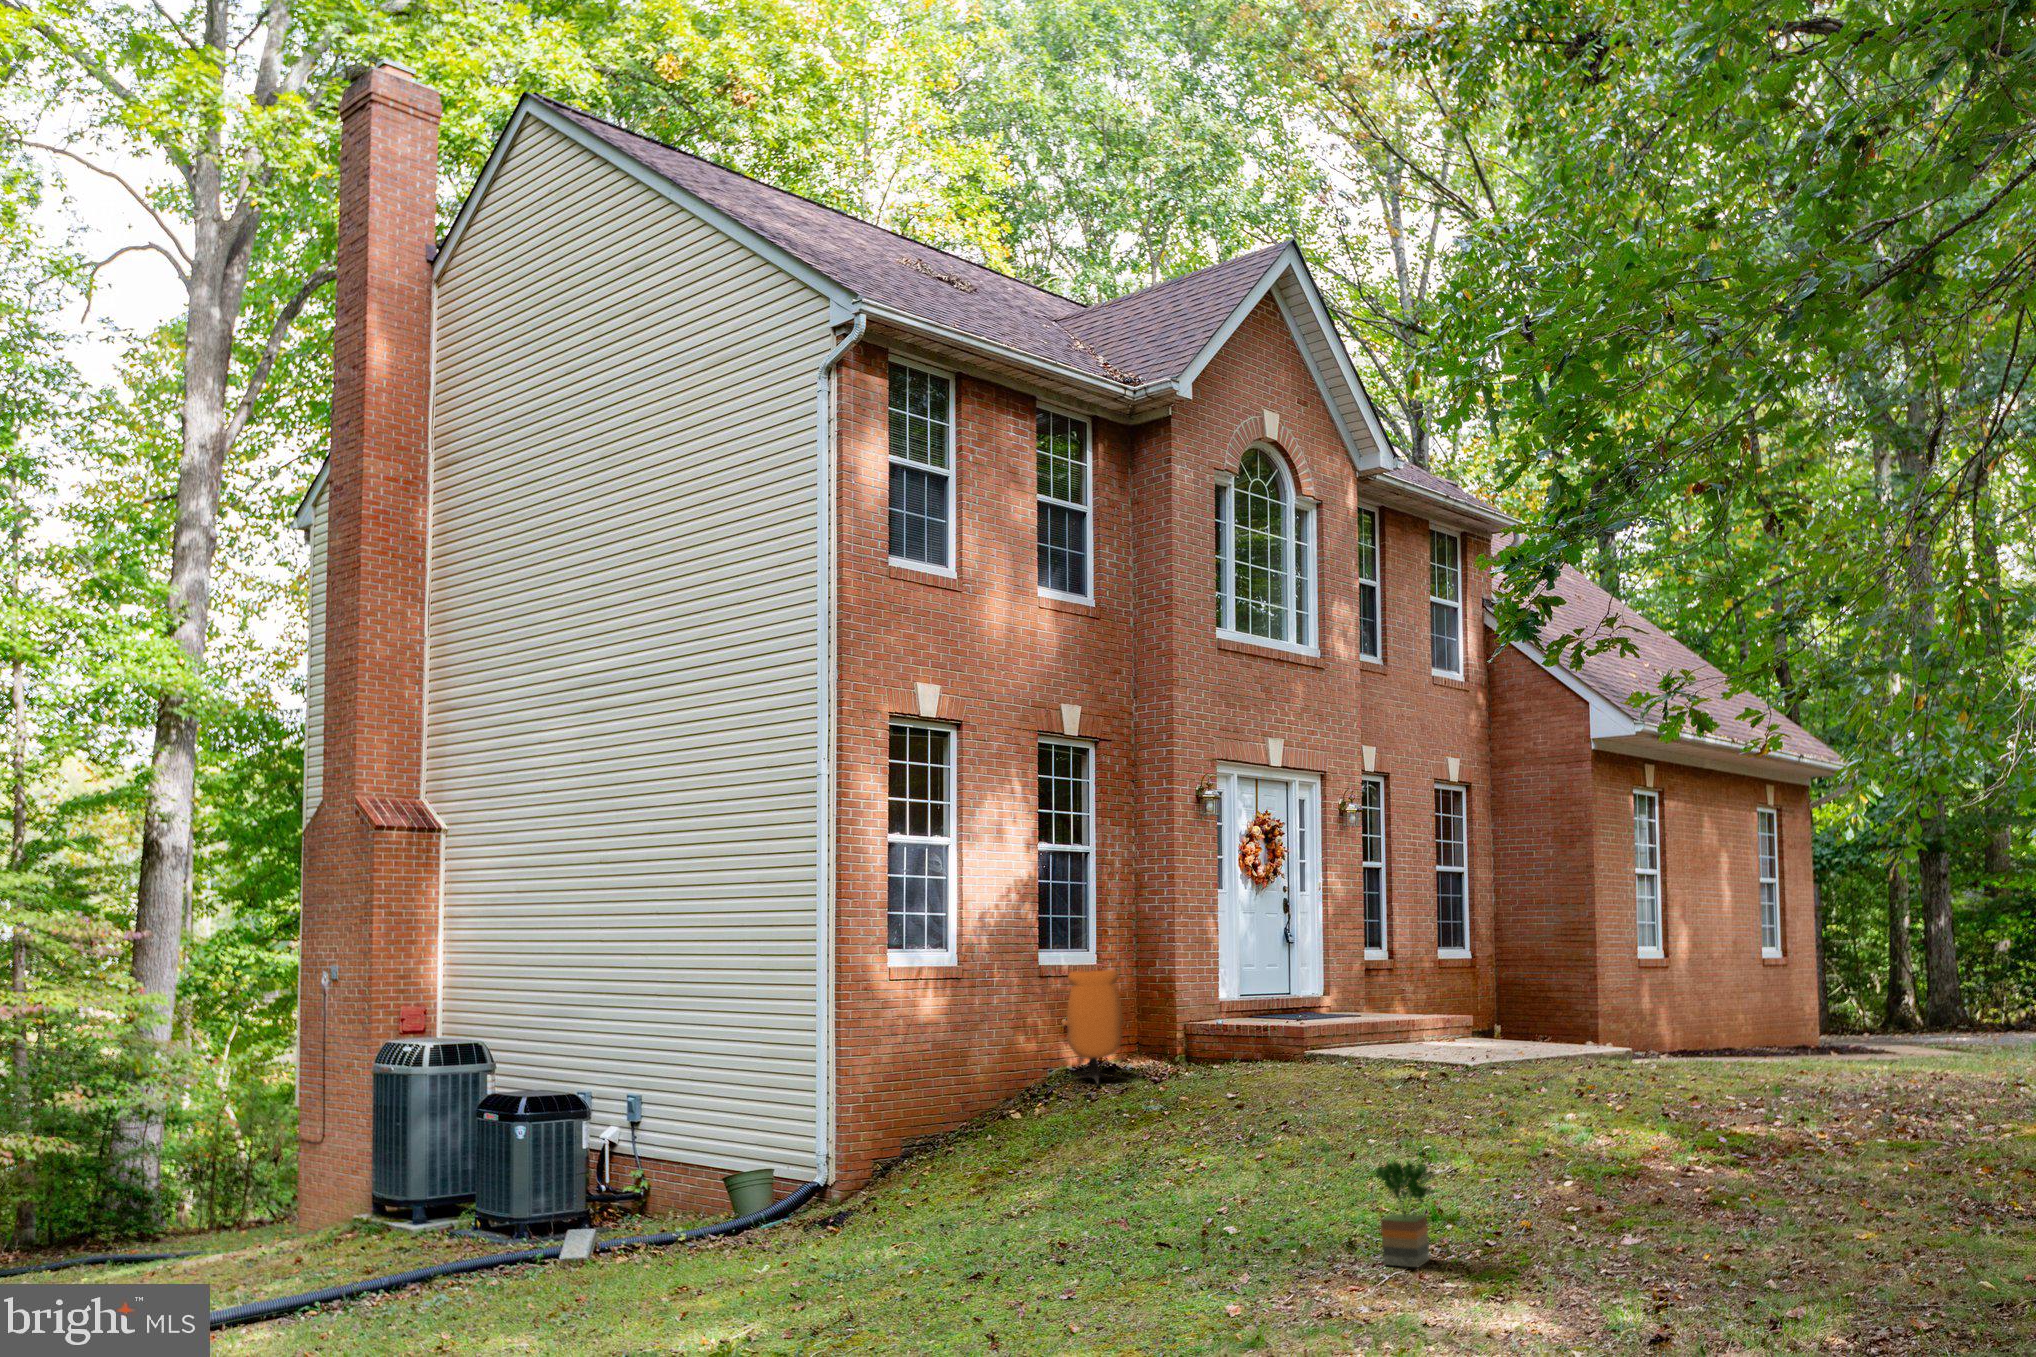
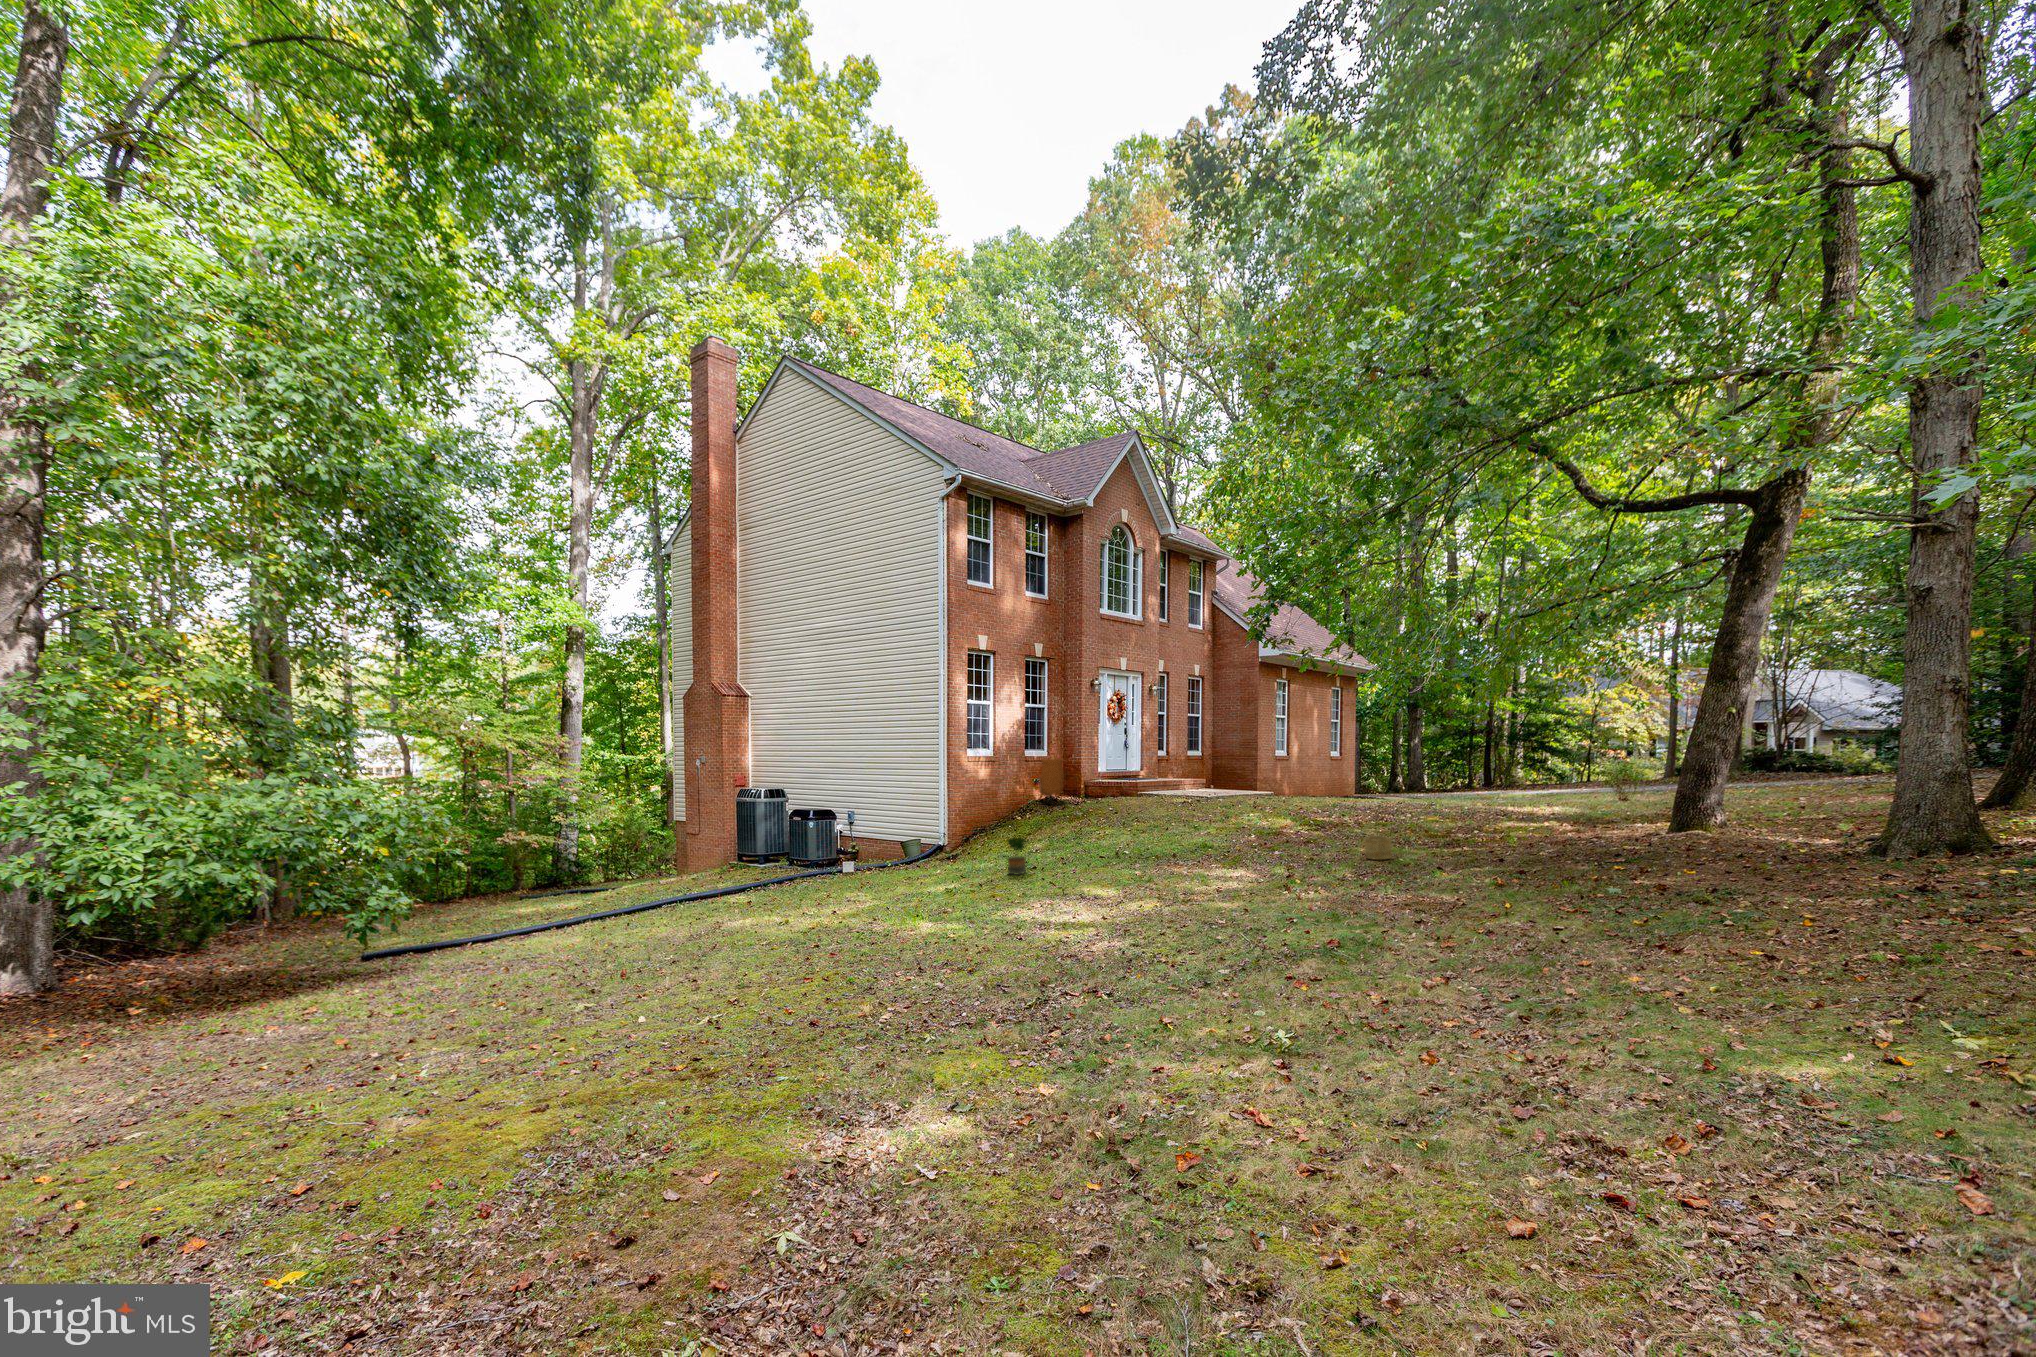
potted tree: present [1374,1162,1435,1267] -> present [1008,837,1029,875]
wooden bucket: none [1892,1205,1980,1278] -> present [1364,836,1392,860]

